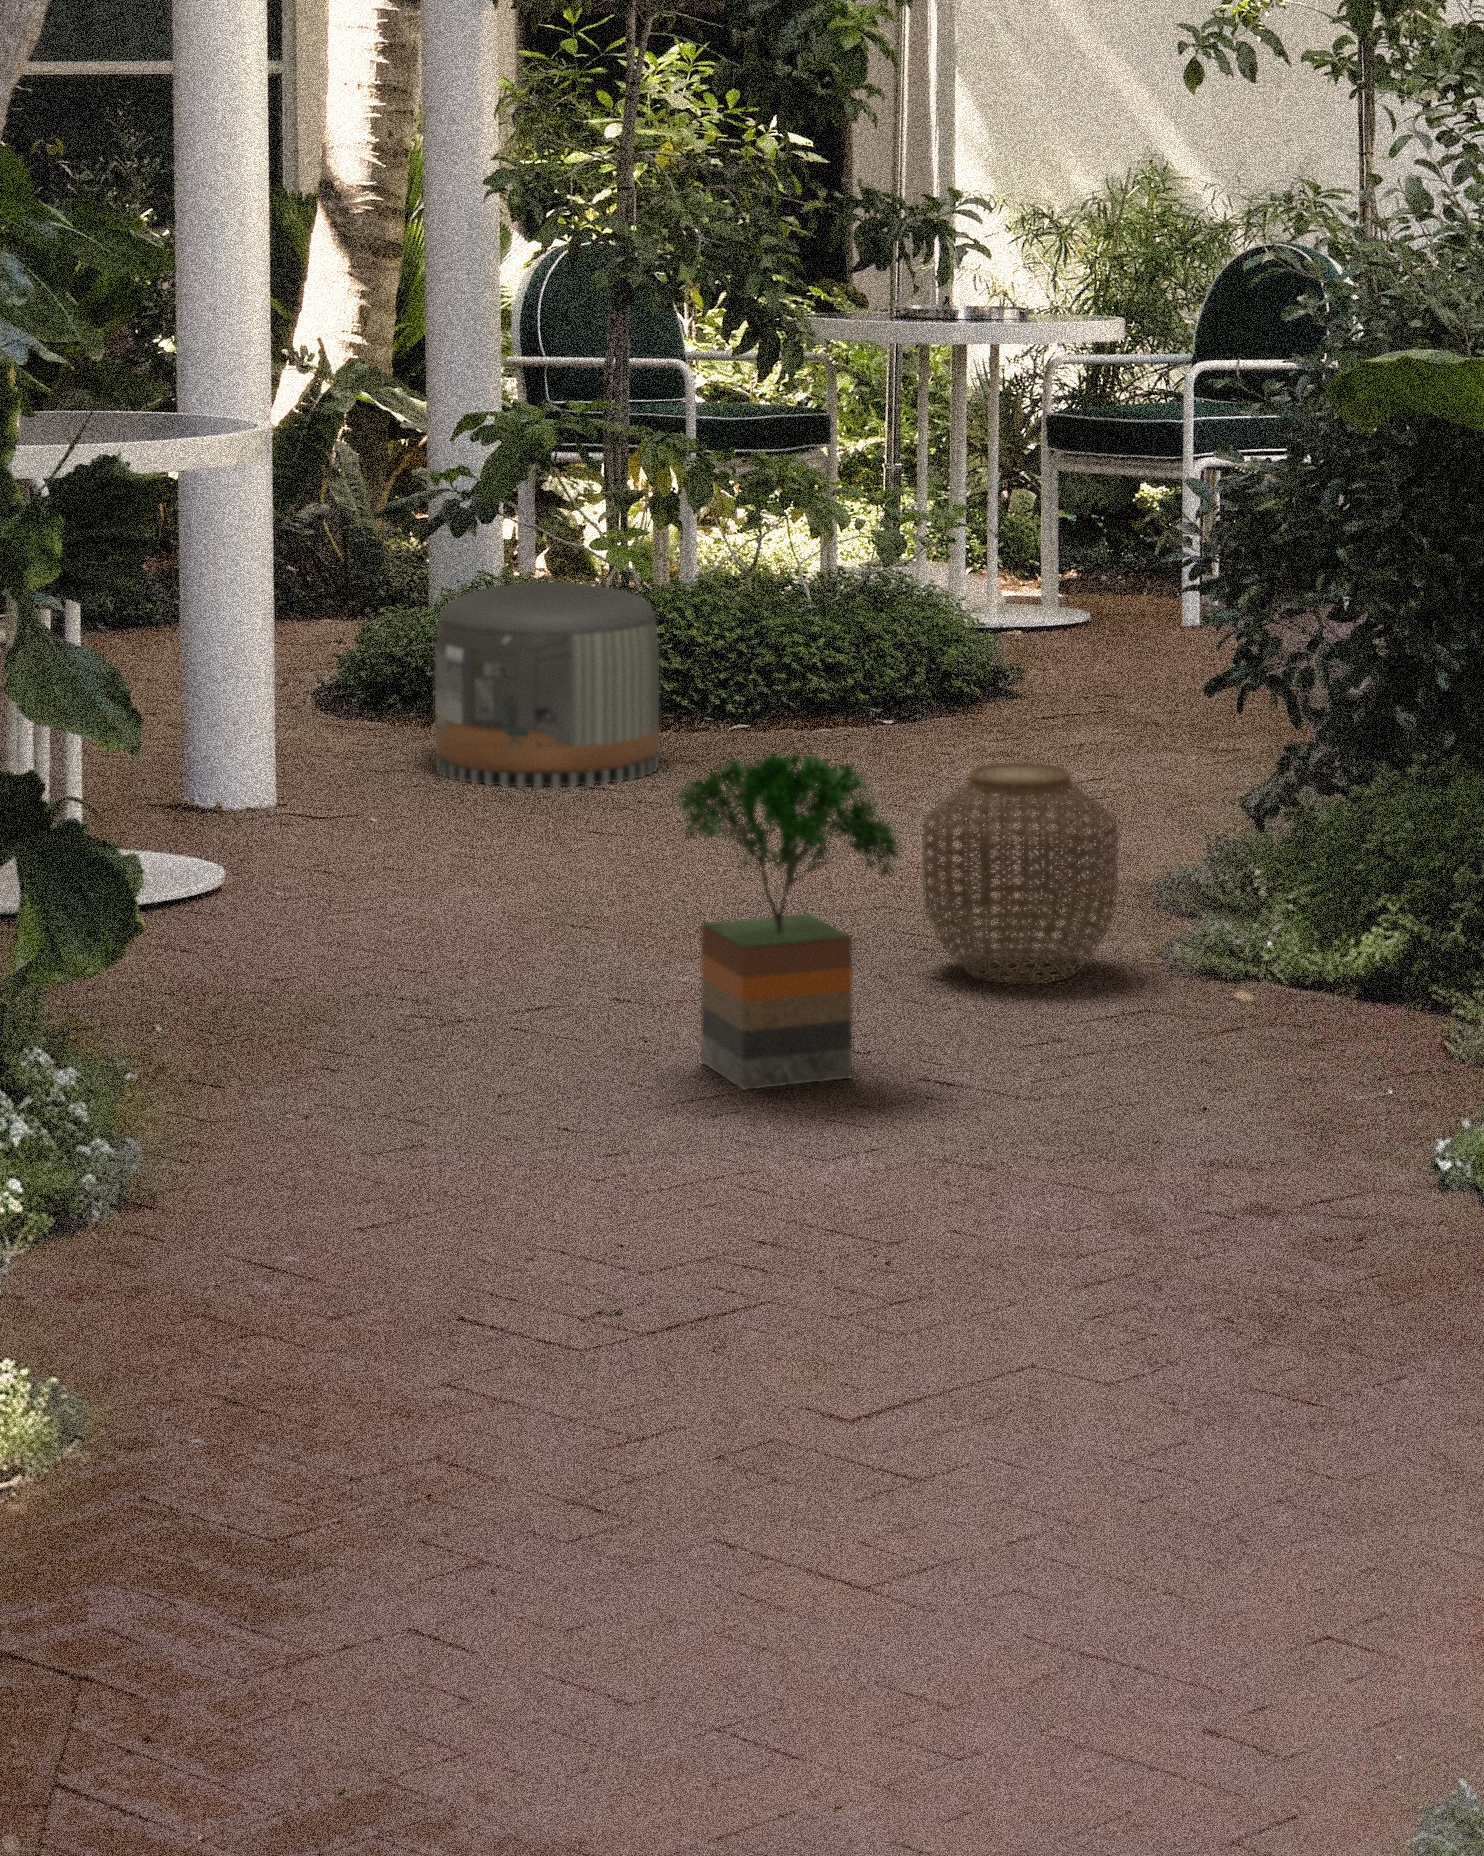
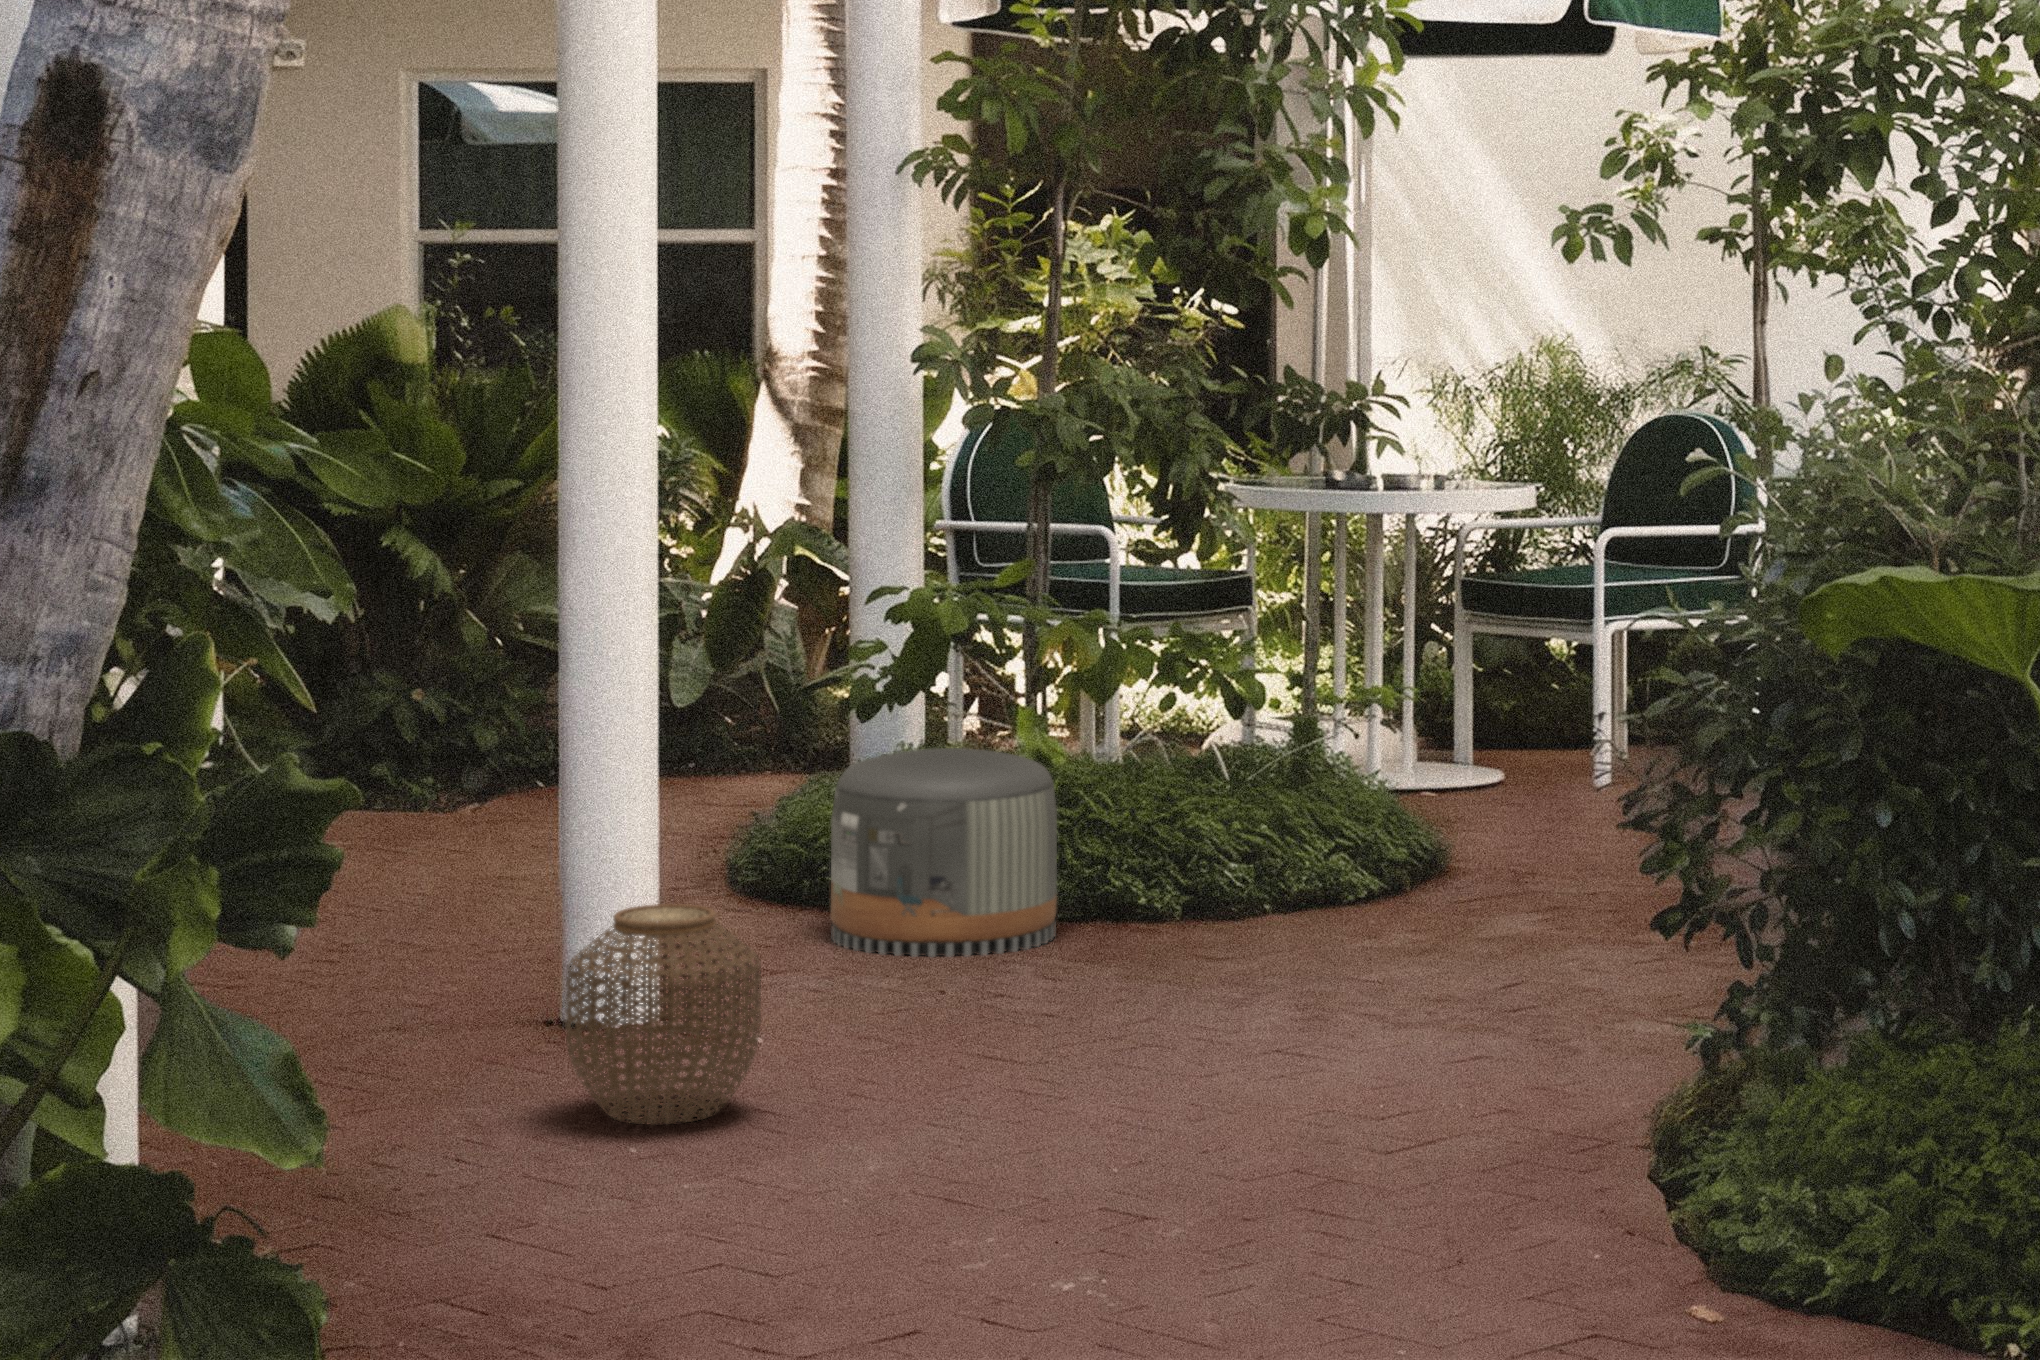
potted tree: present [675,752,903,1089] -> none [1031,932,1279,1300]
woven basket: present [923,762,1118,983] -> present [566,904,761,1124]

